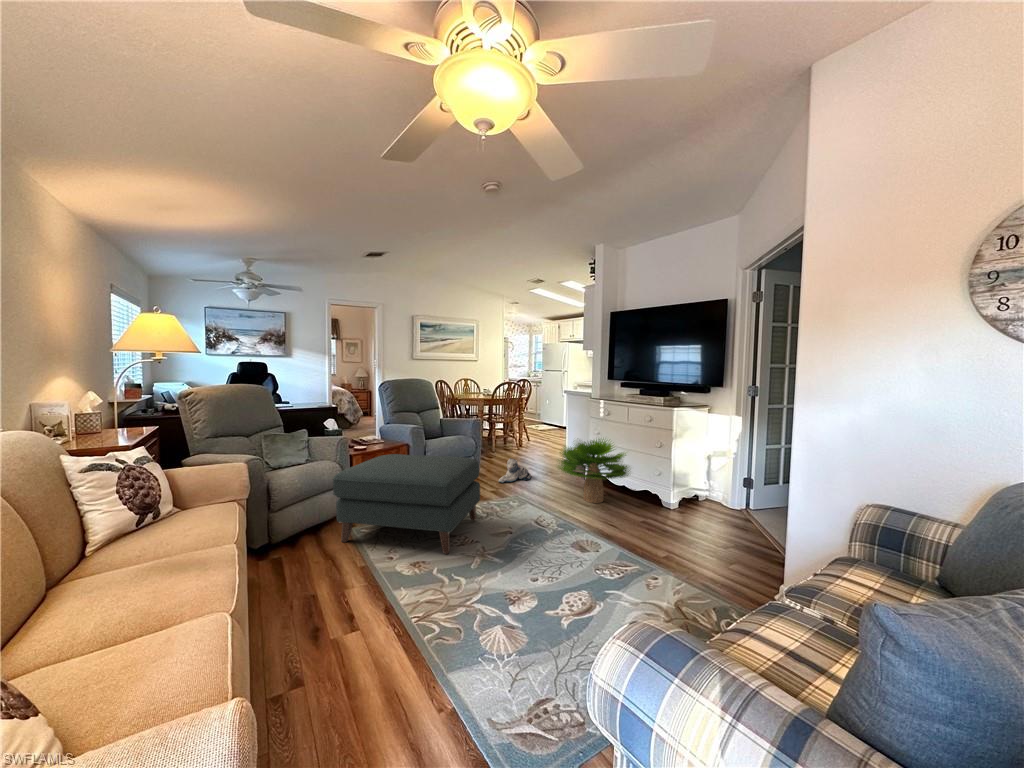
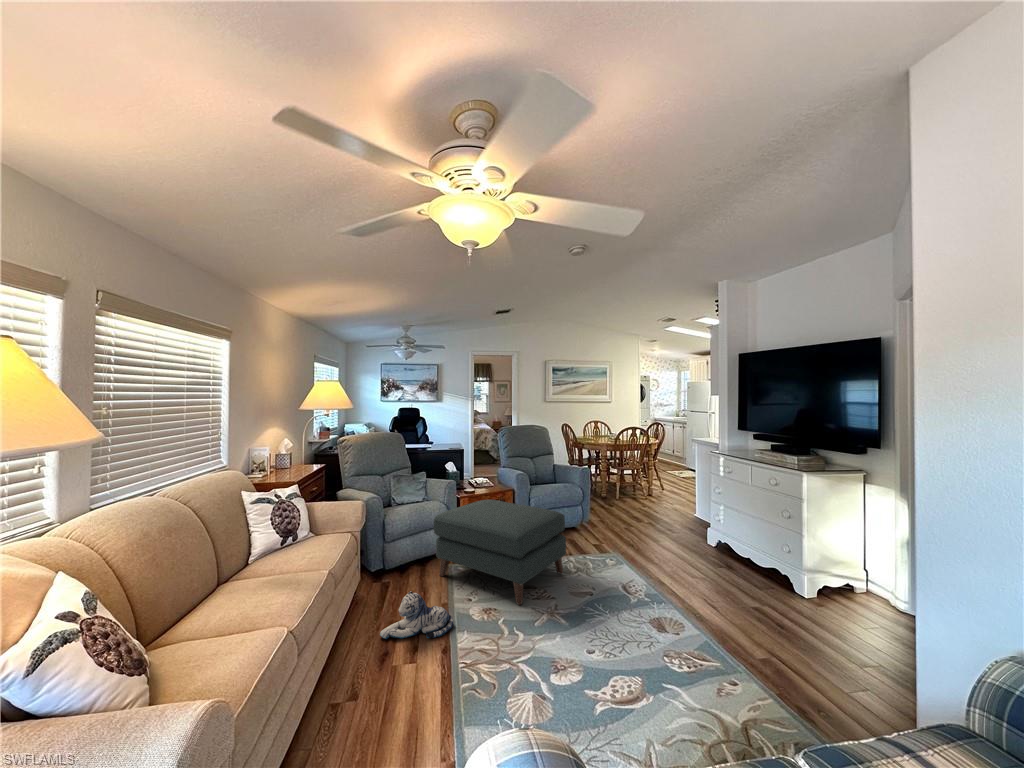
potted plant: present [559,439,630,503] -> none [655,497,751,575]
plush toy: present [499,458,531,483] -> present [380,591,454,639]

